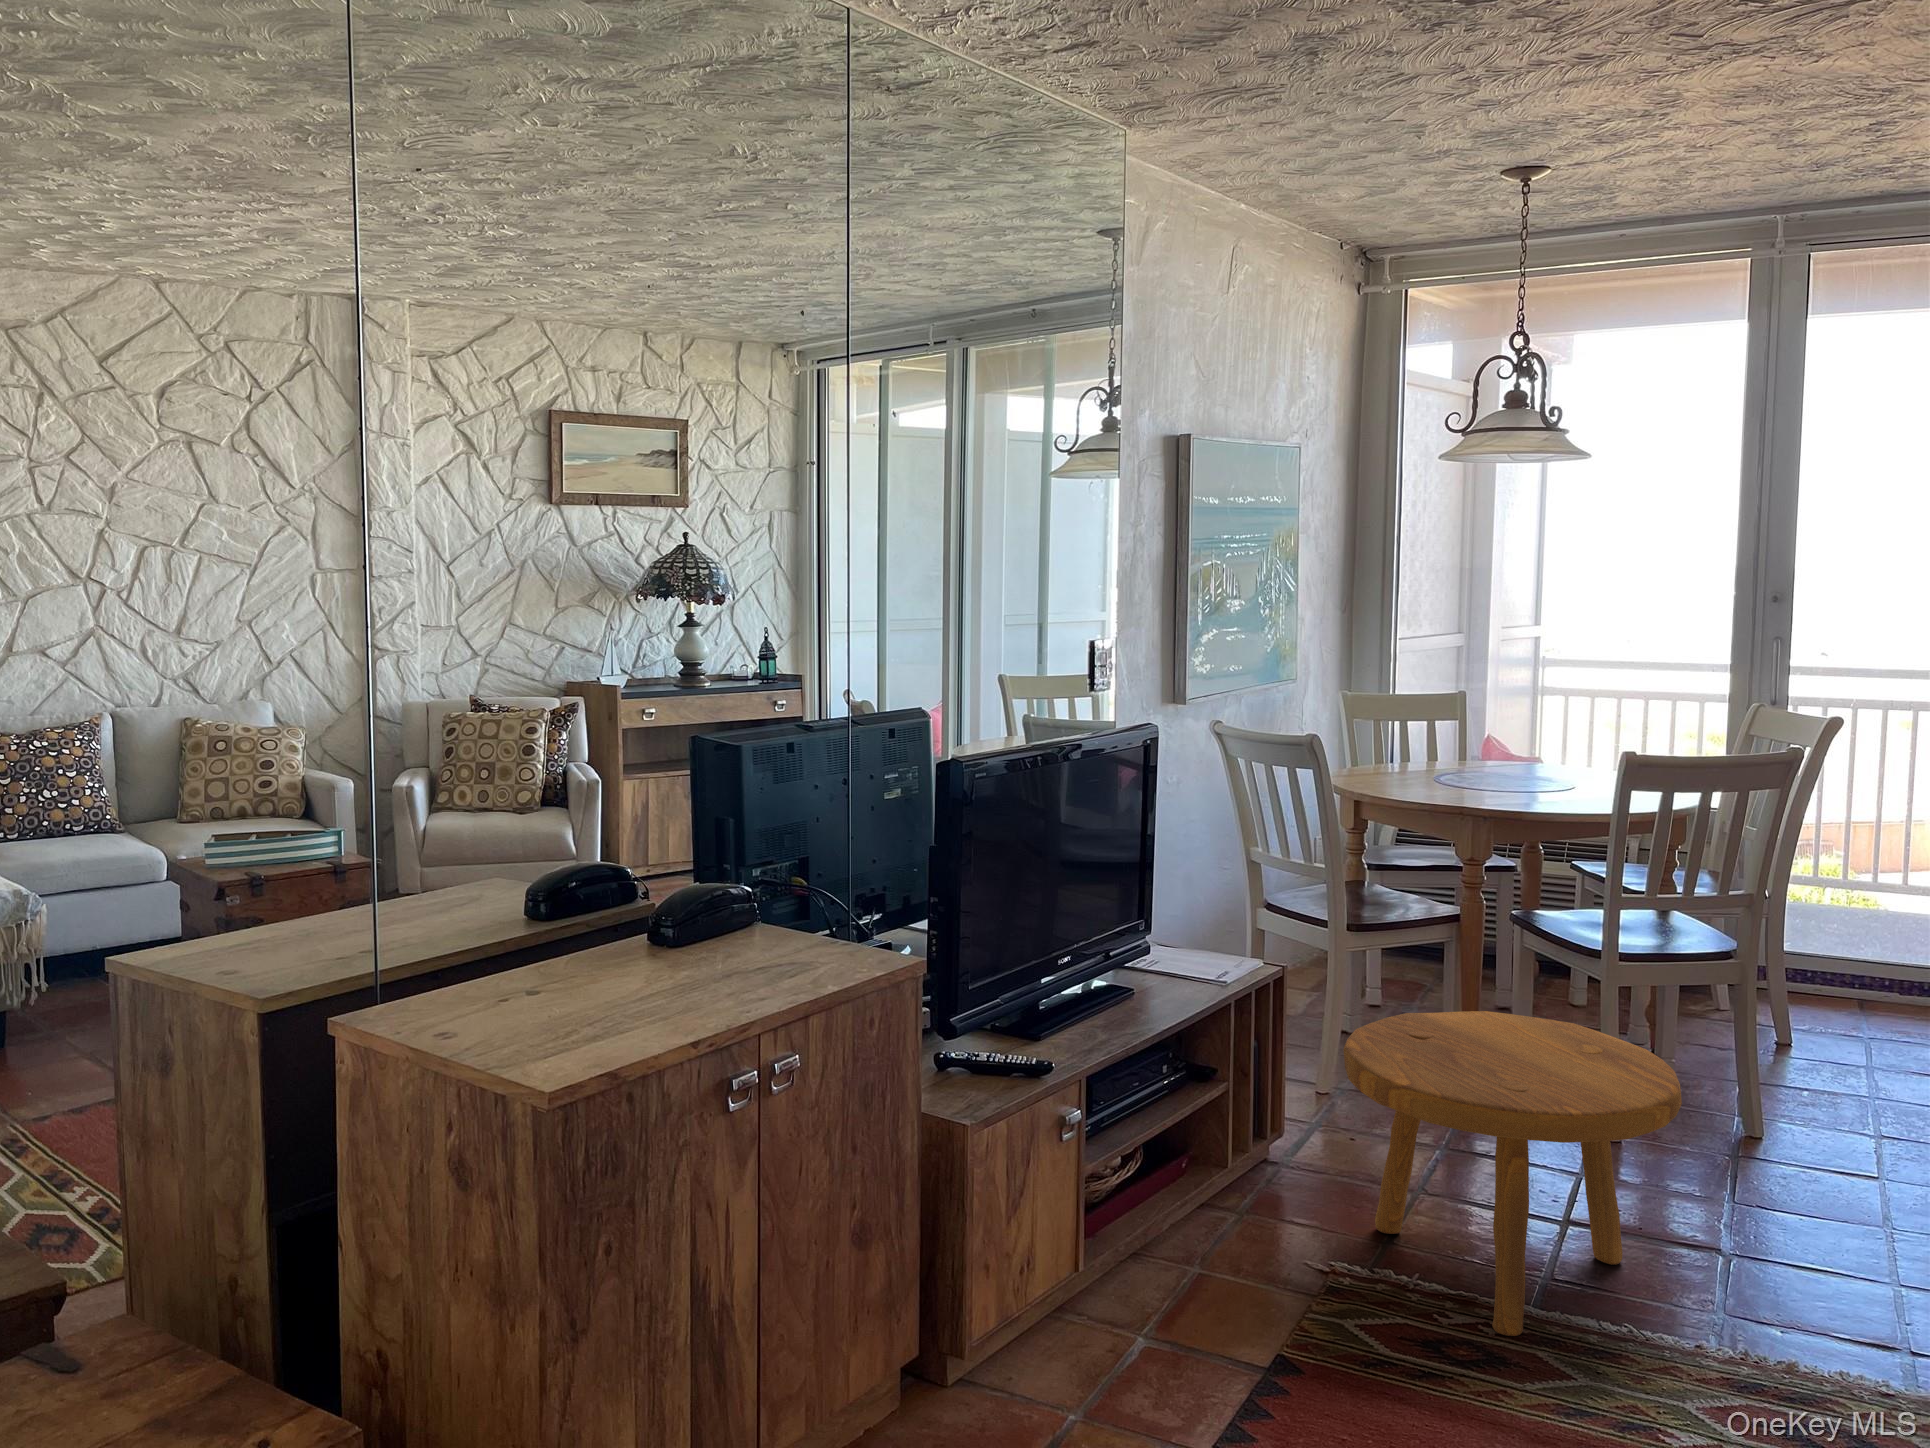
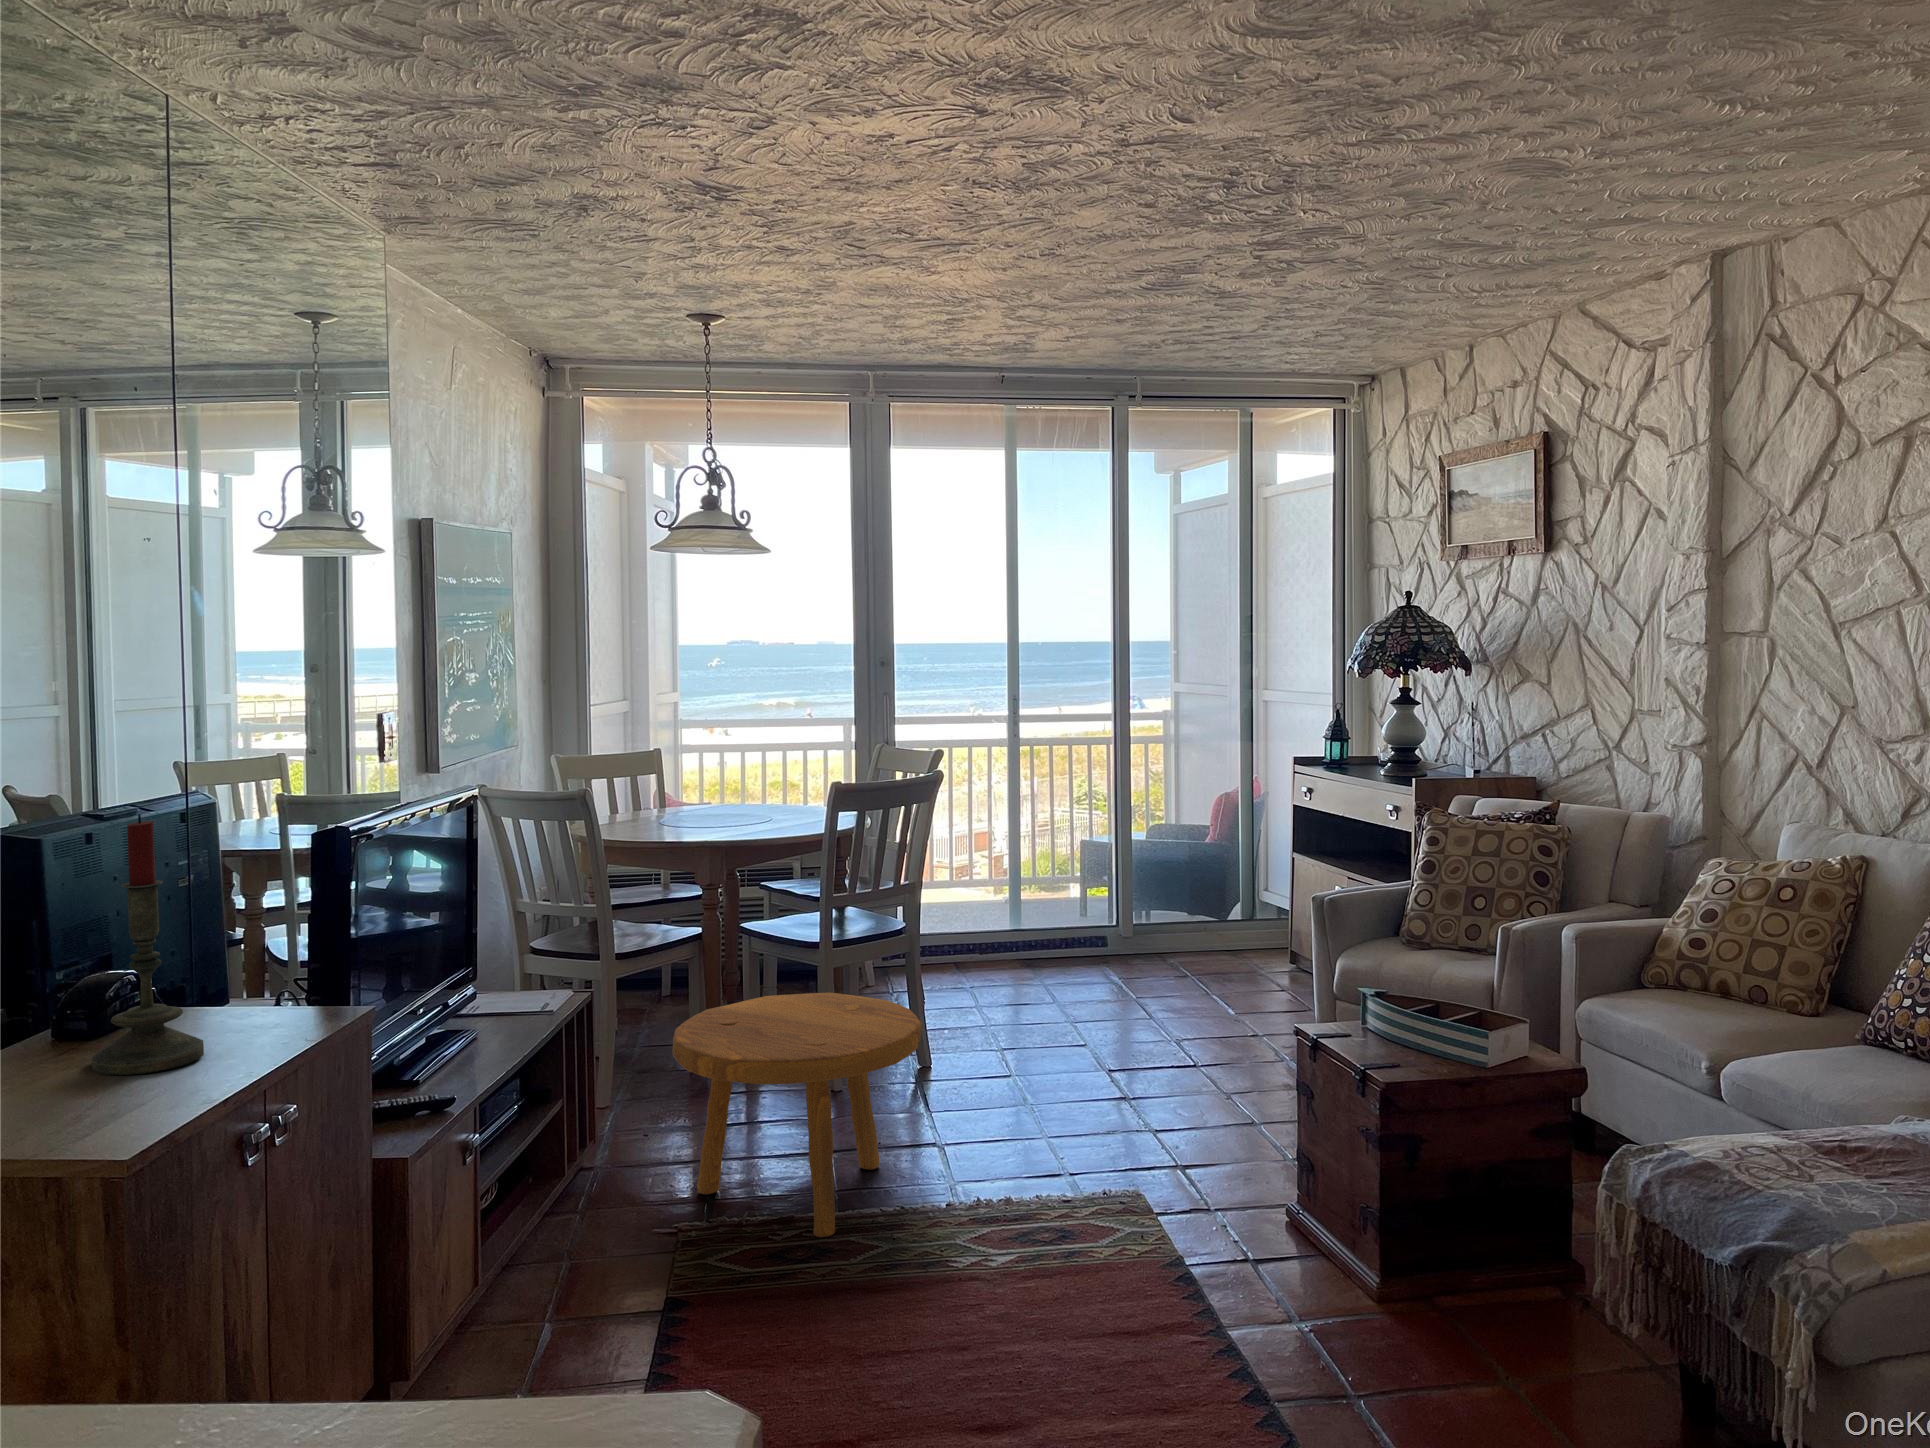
candle: none [639,723,735,978] -> present [92,815,204,1075]

